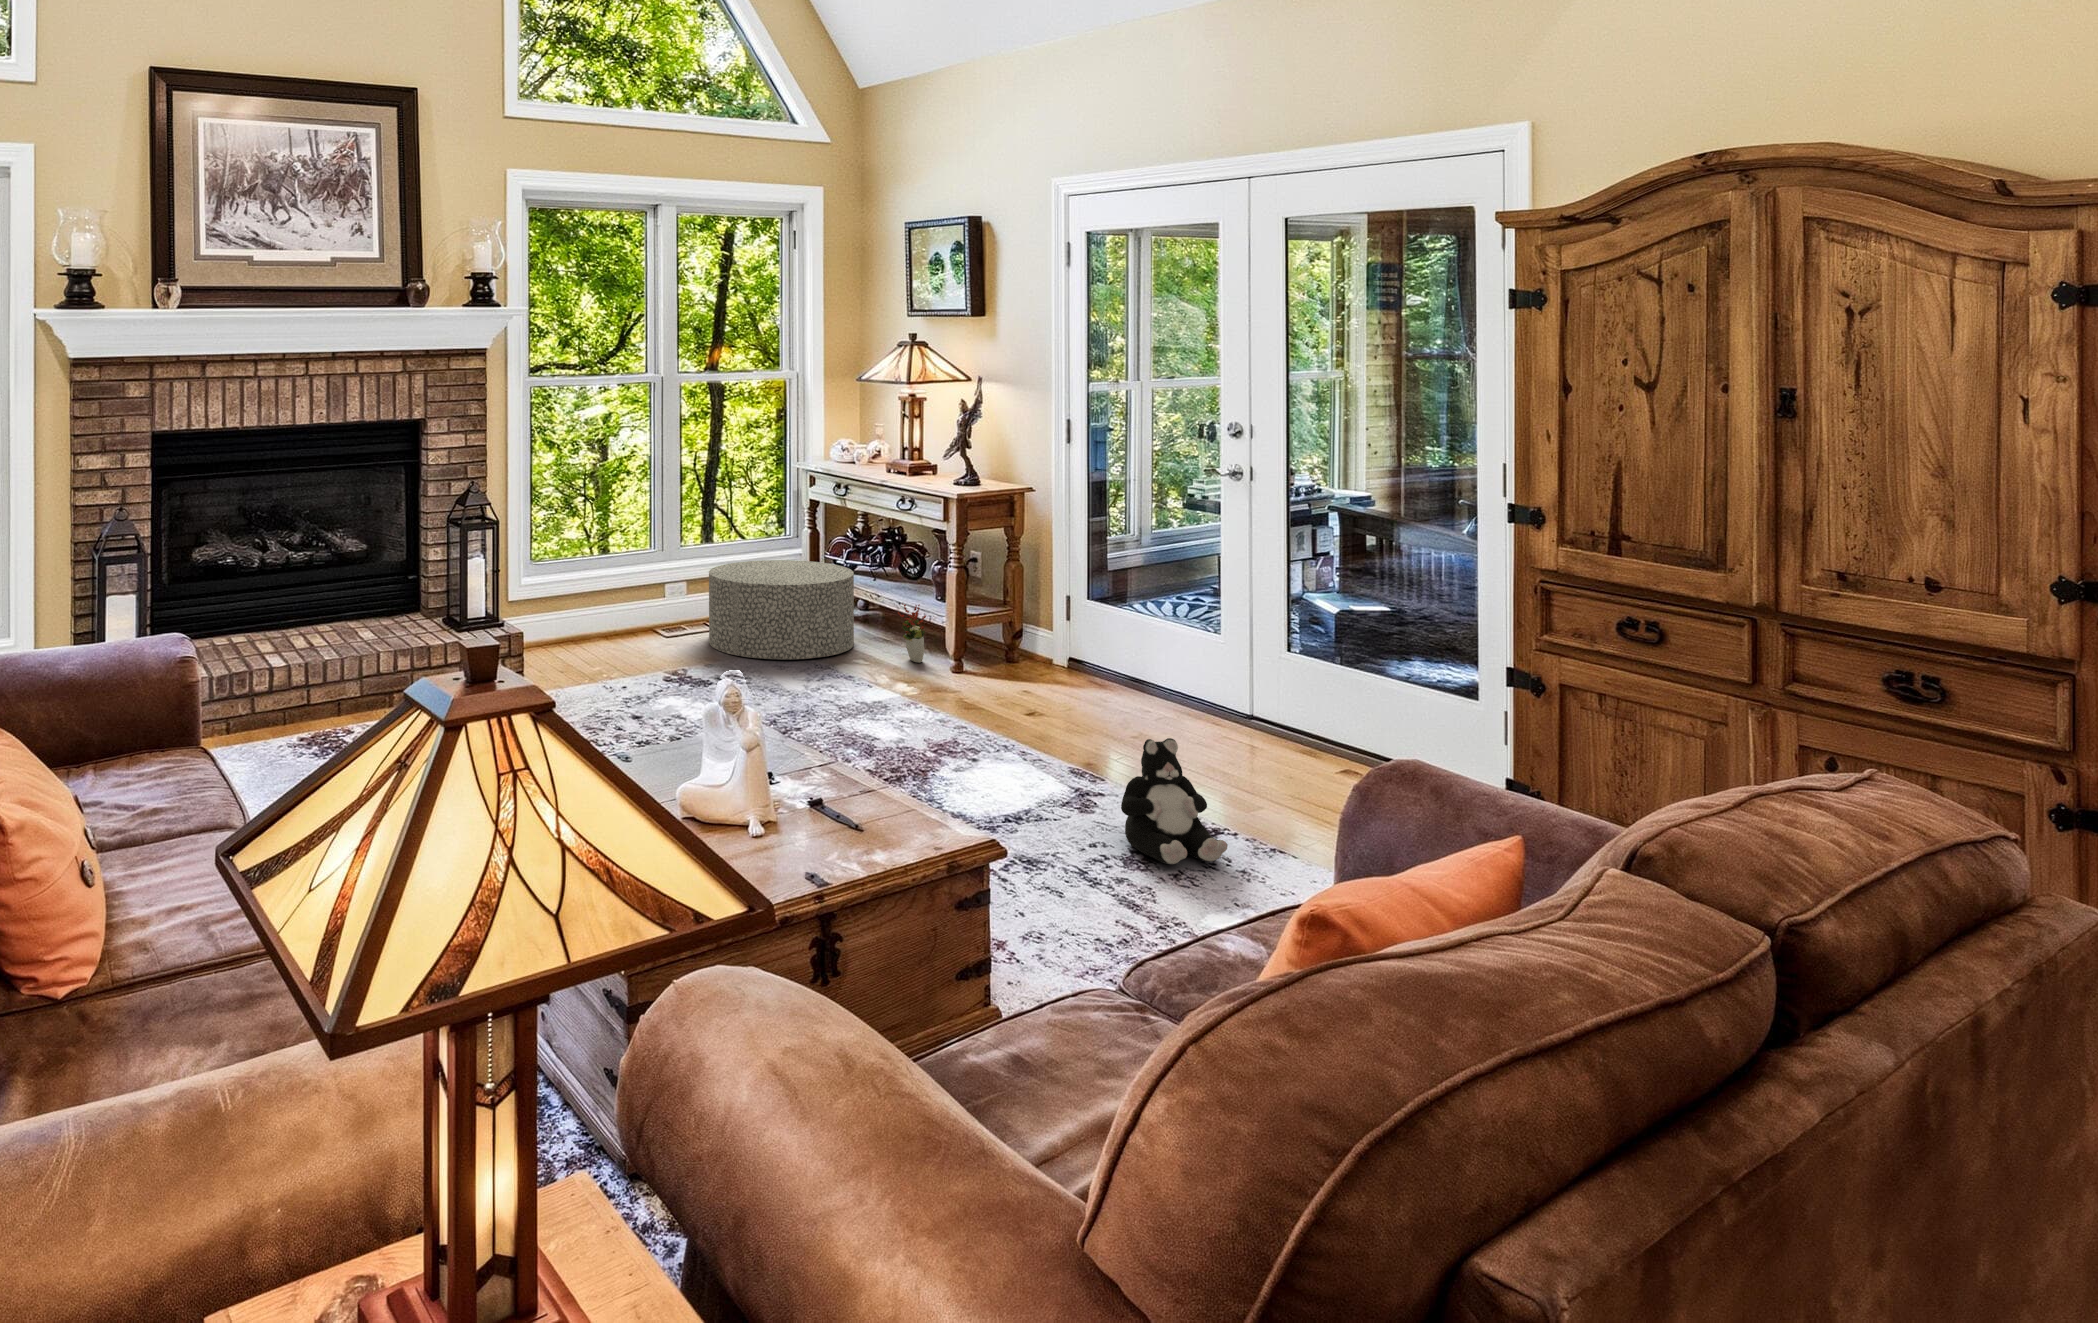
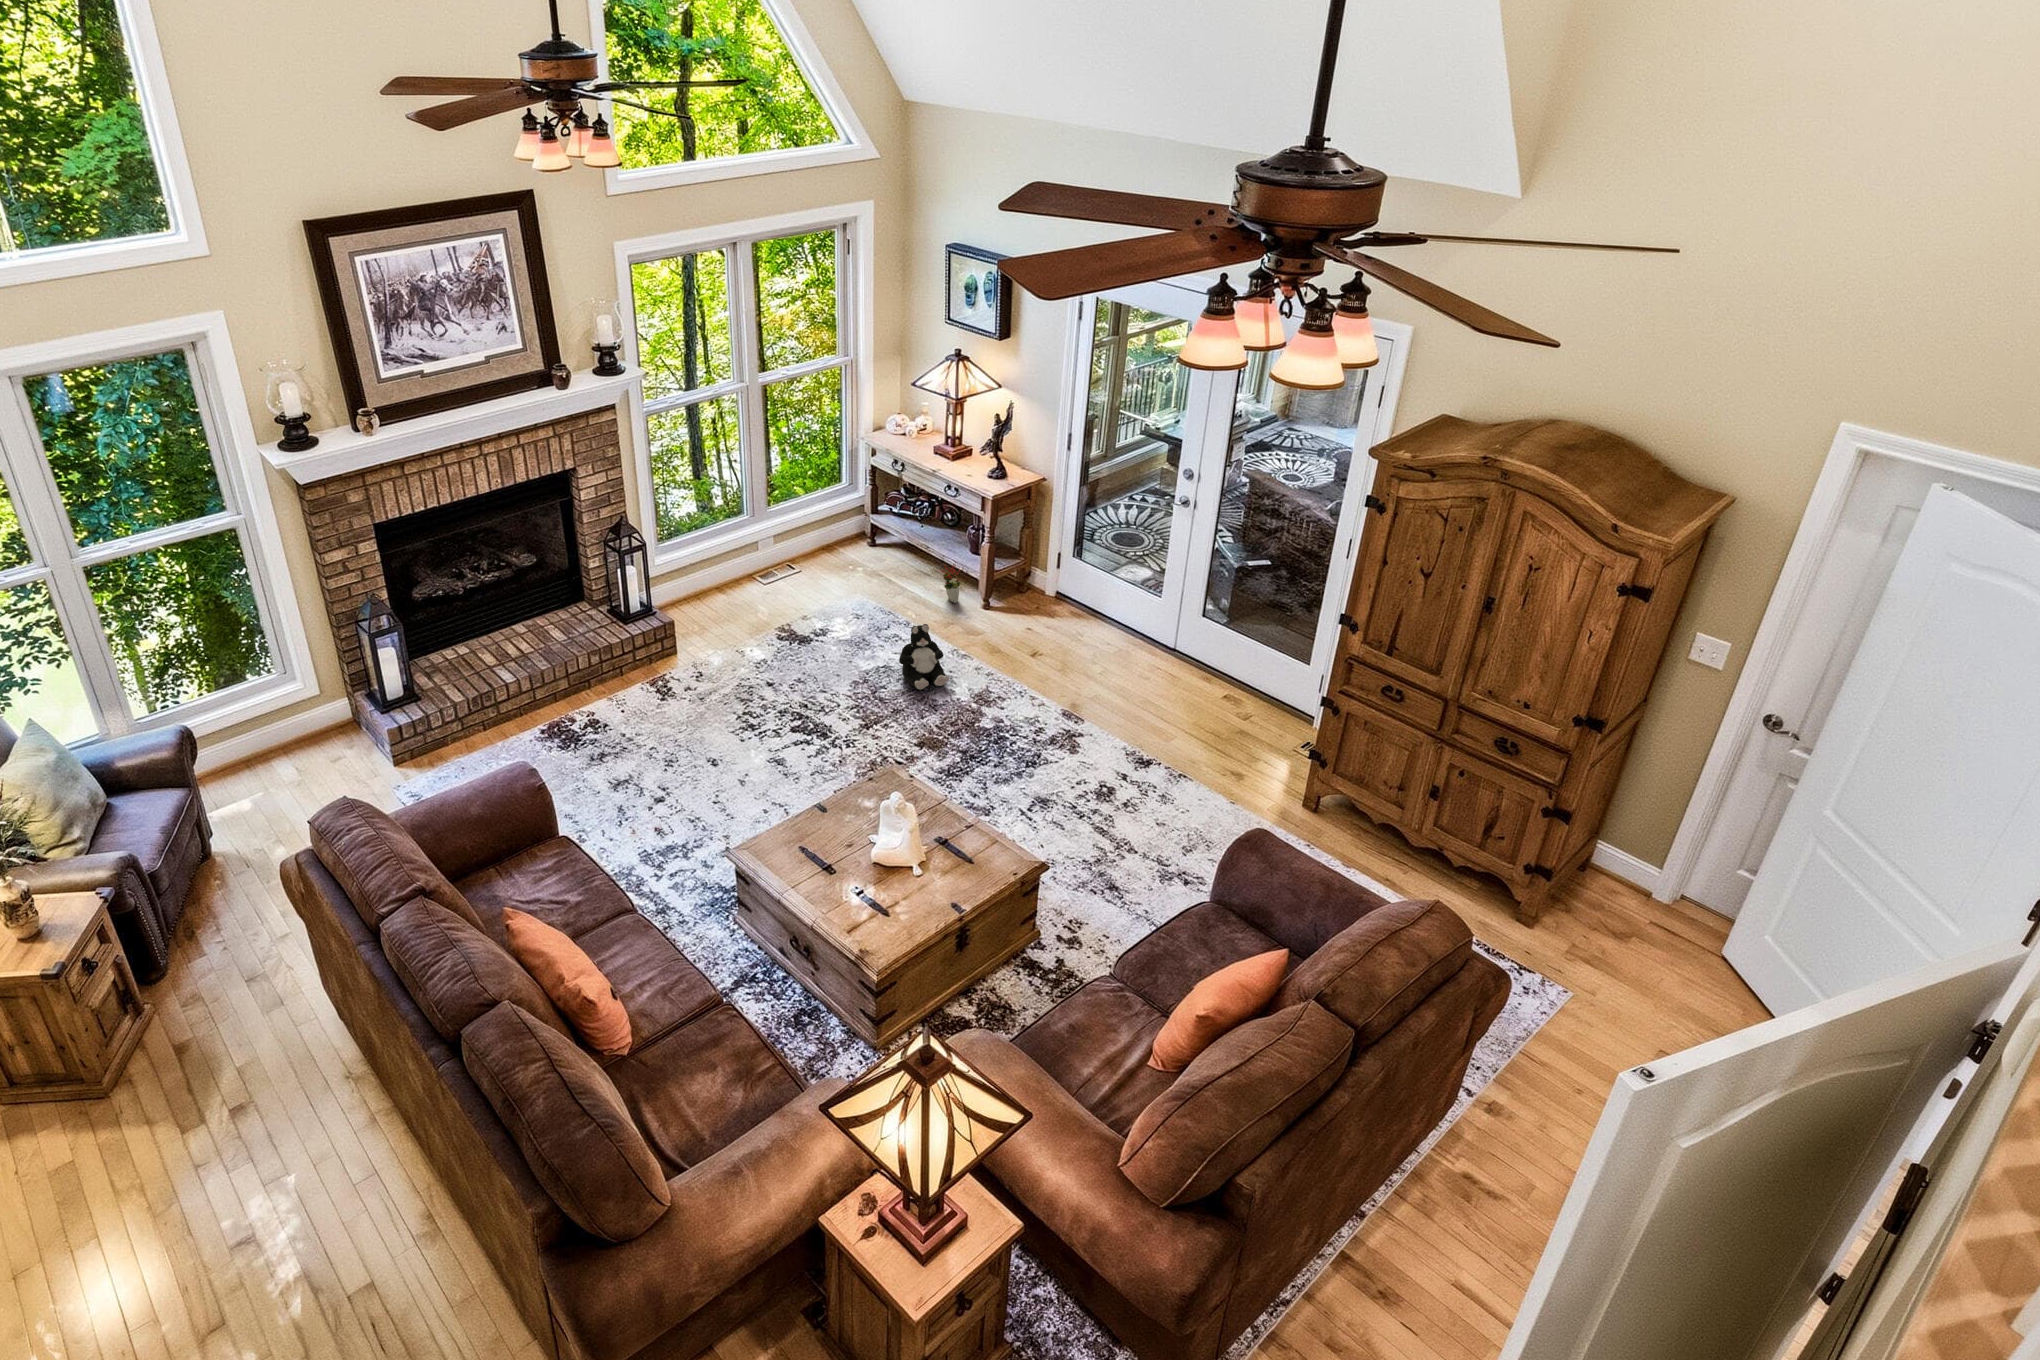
ottoman: present [709,560,854,659] -> none [797,515,907,609]
plush toy: present [1121,738,1227,864] -> present [899,624,949,689]

